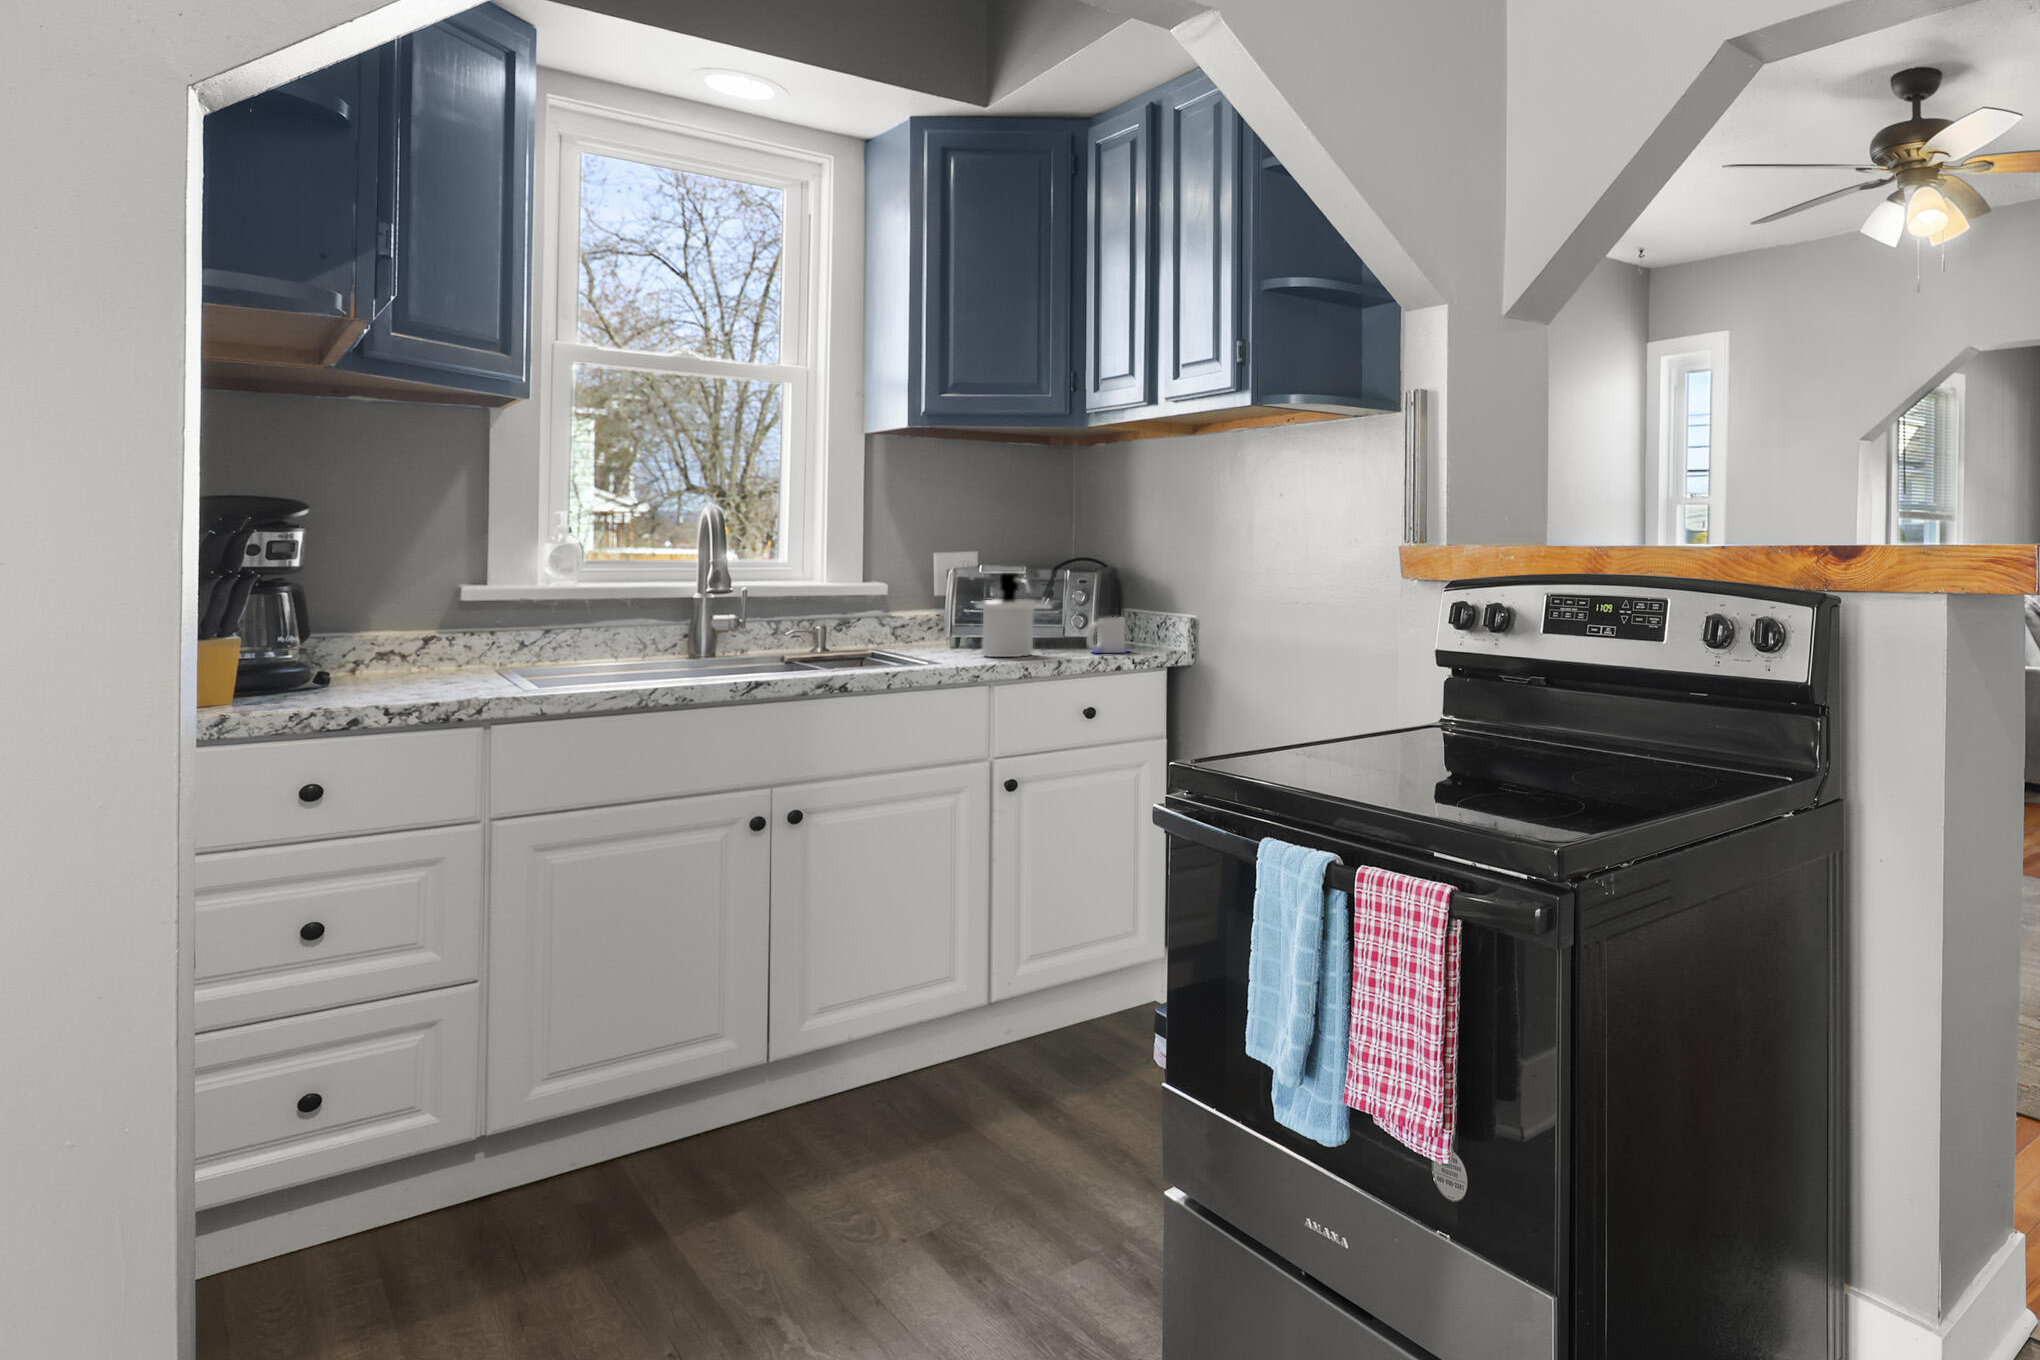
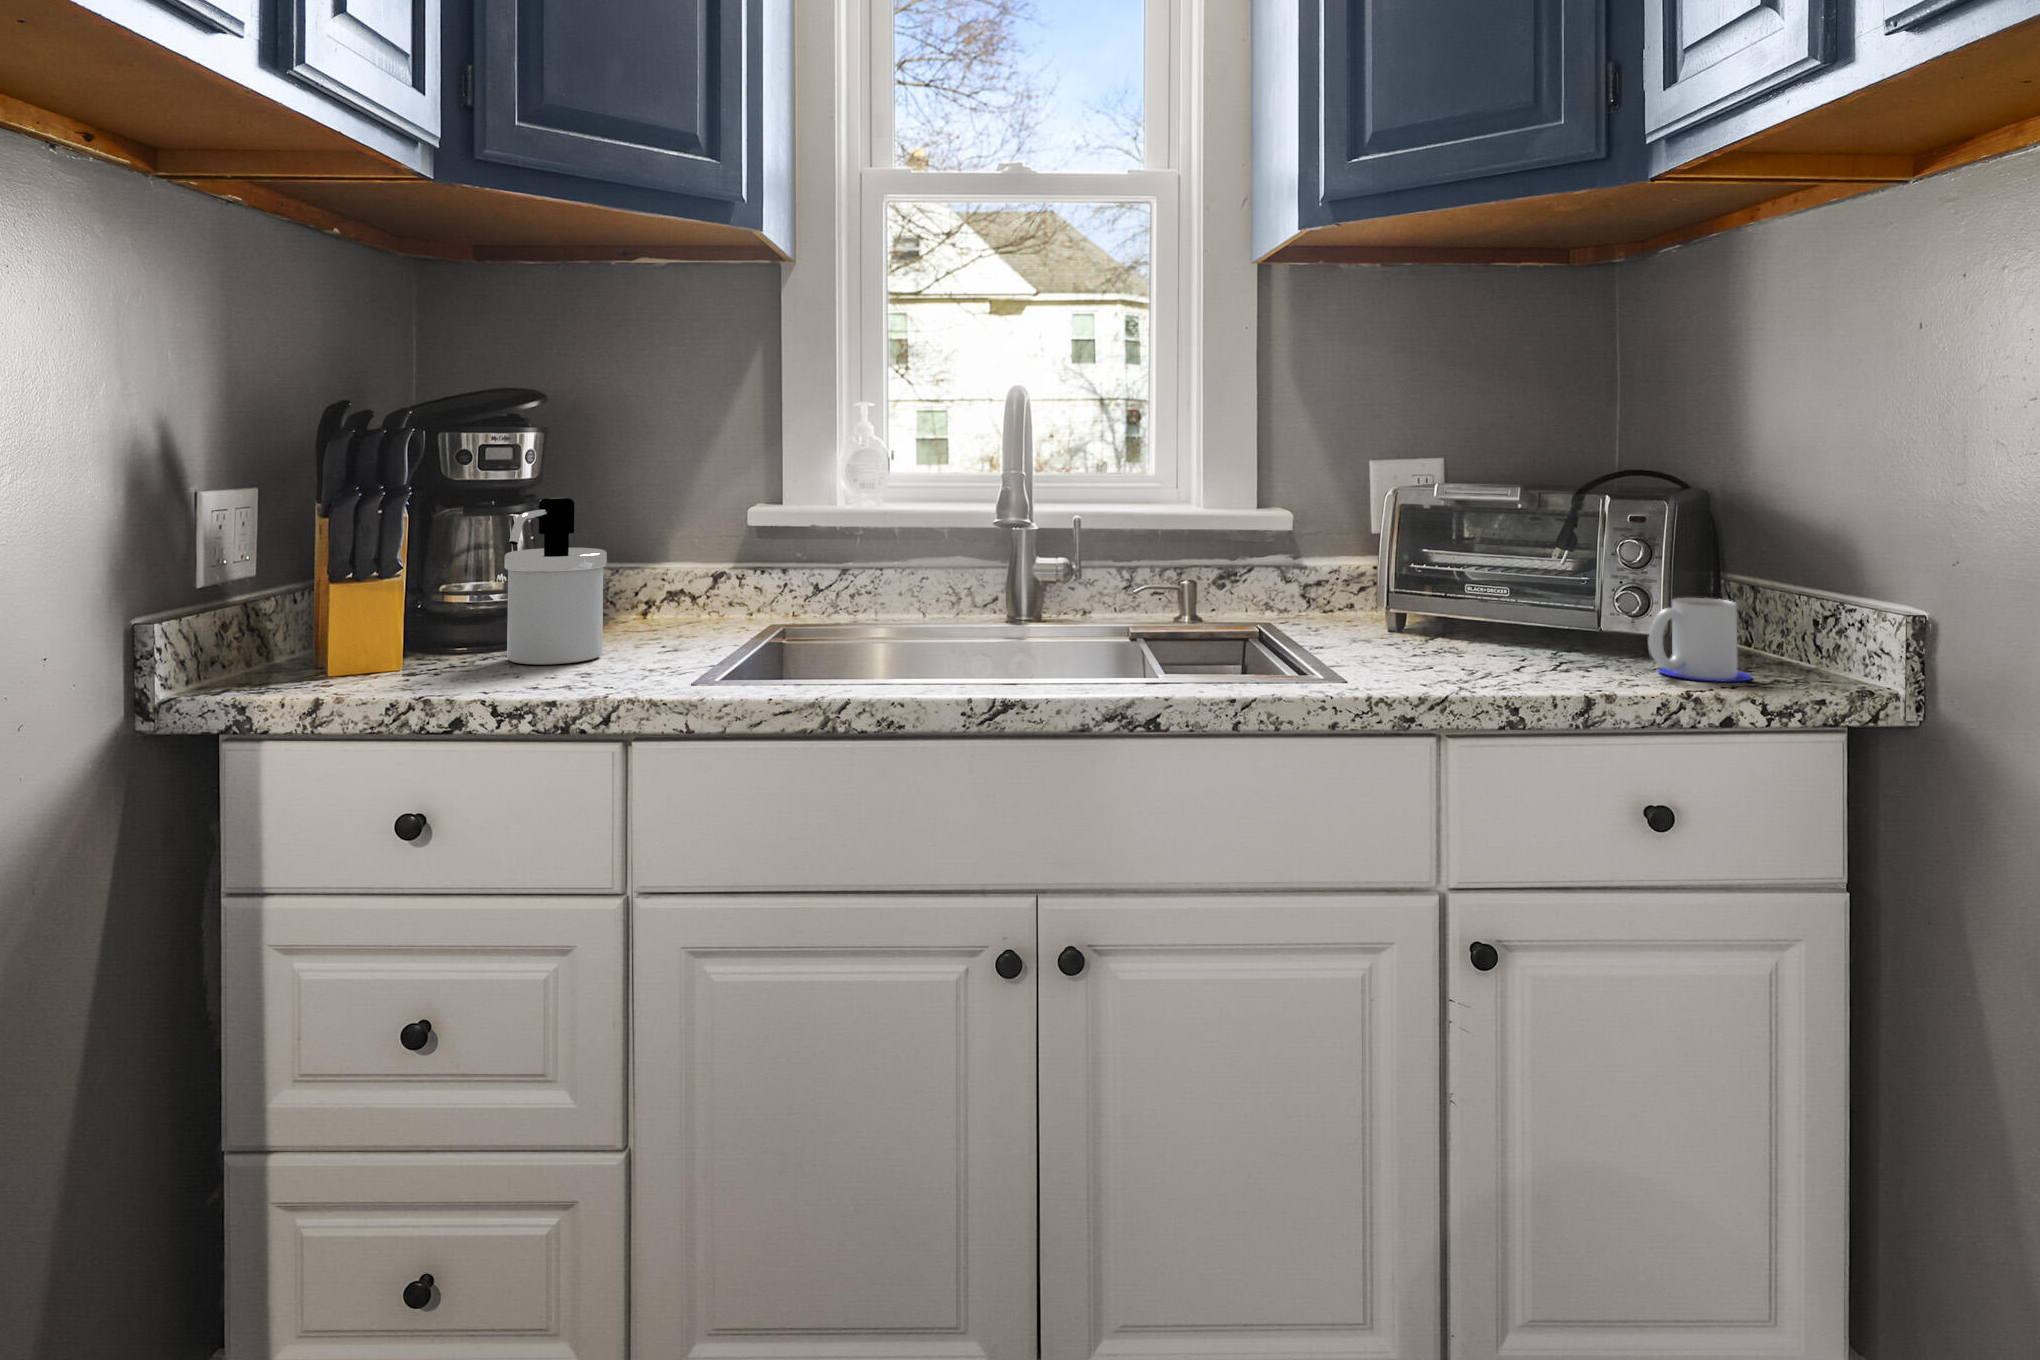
soap dispenser: present [982,573,1036,657] -> present [504,498,607,665]

